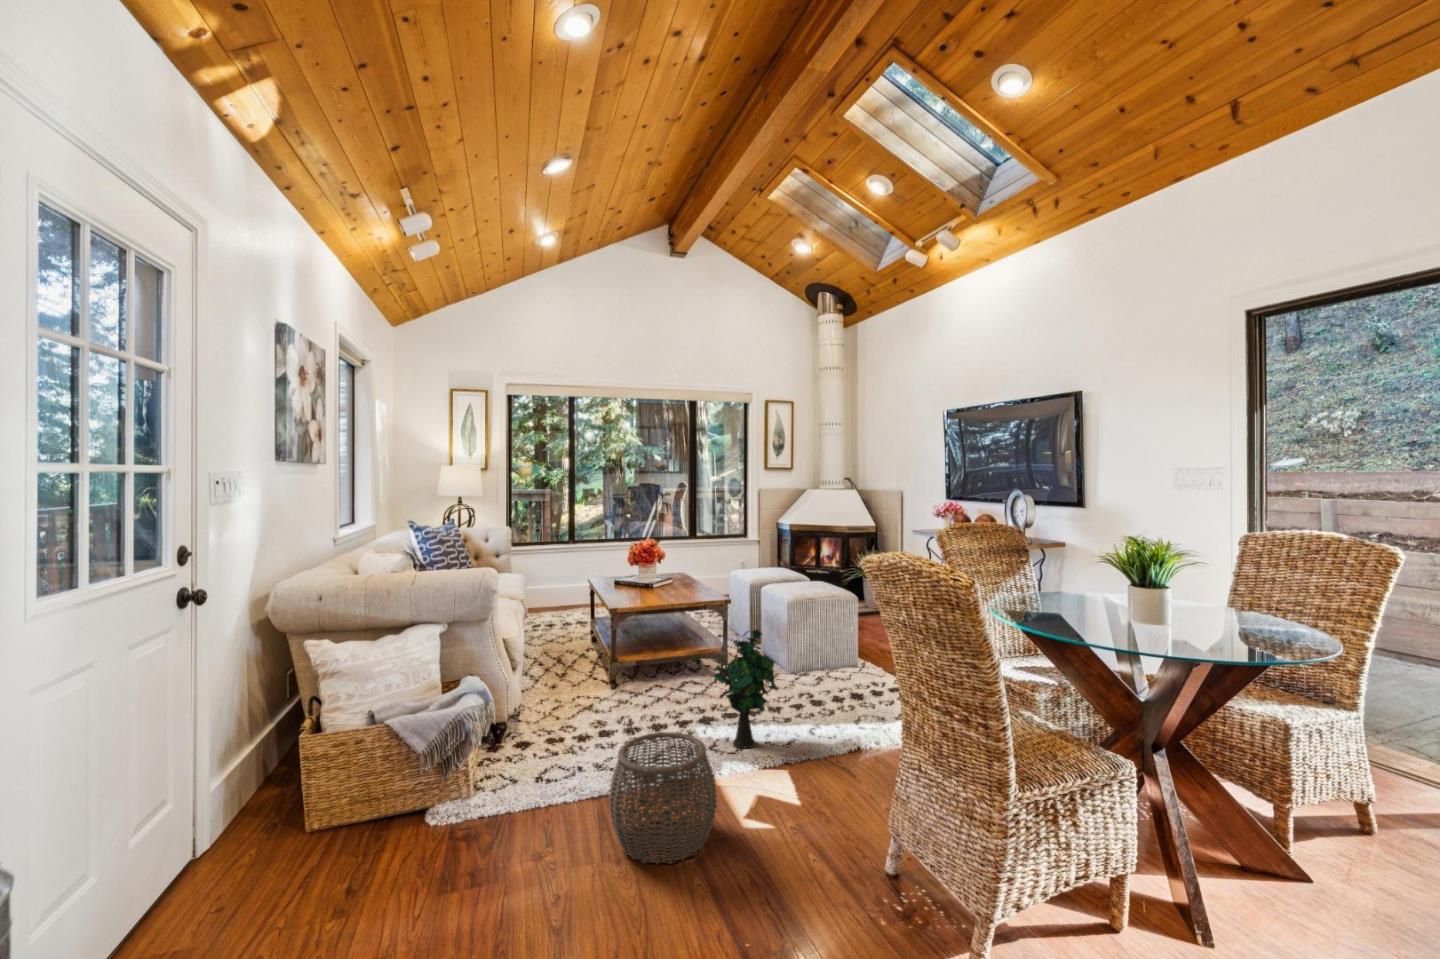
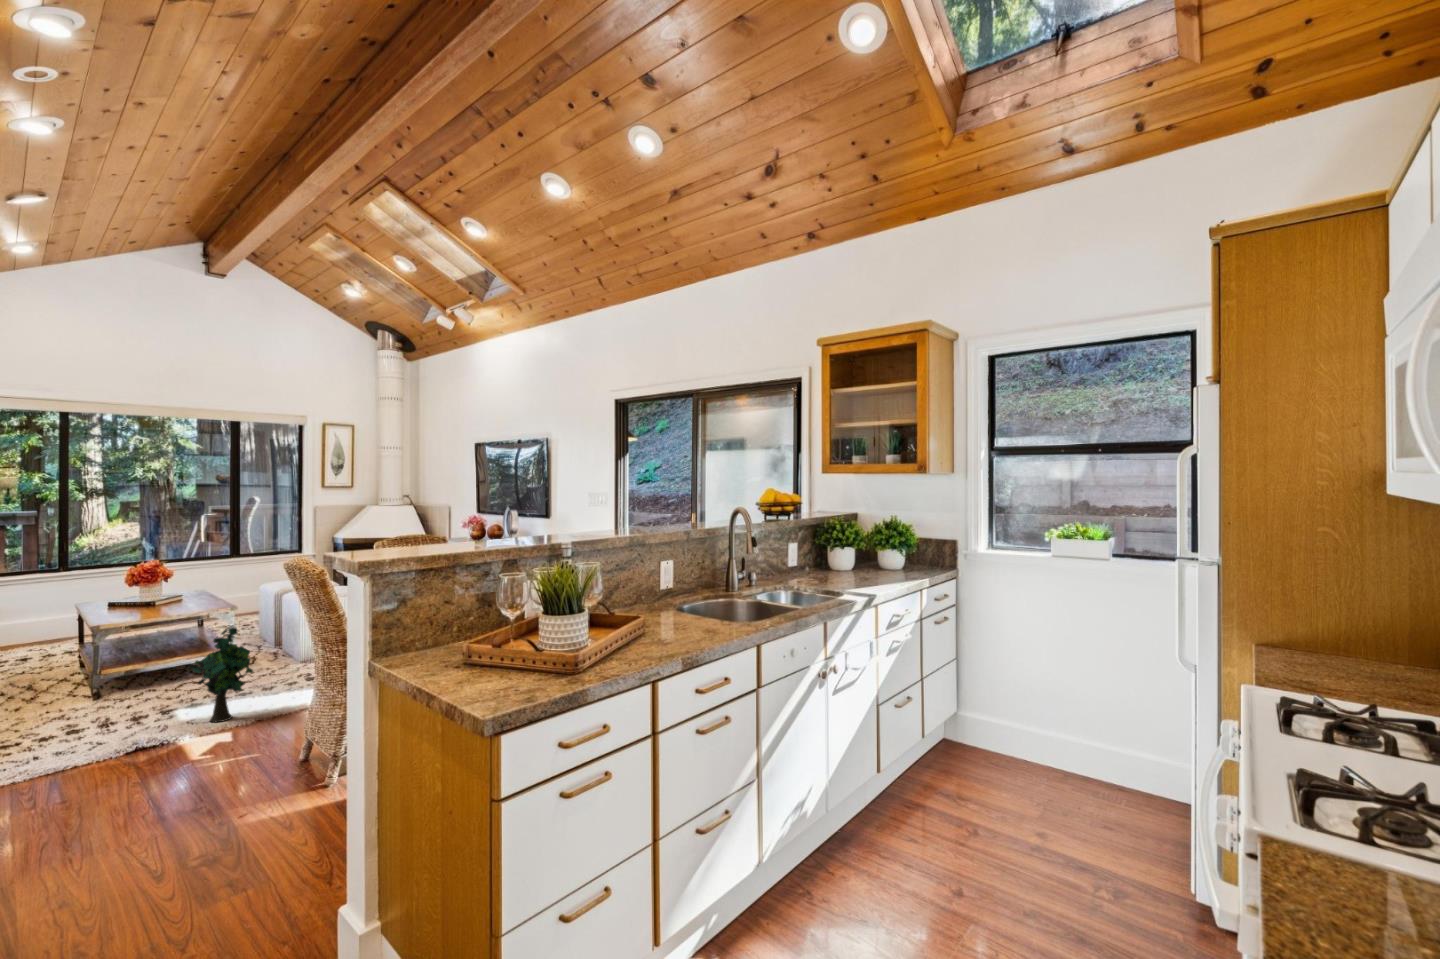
woven basket: present [609,732,717,864] -> none [53,707,163,800]

